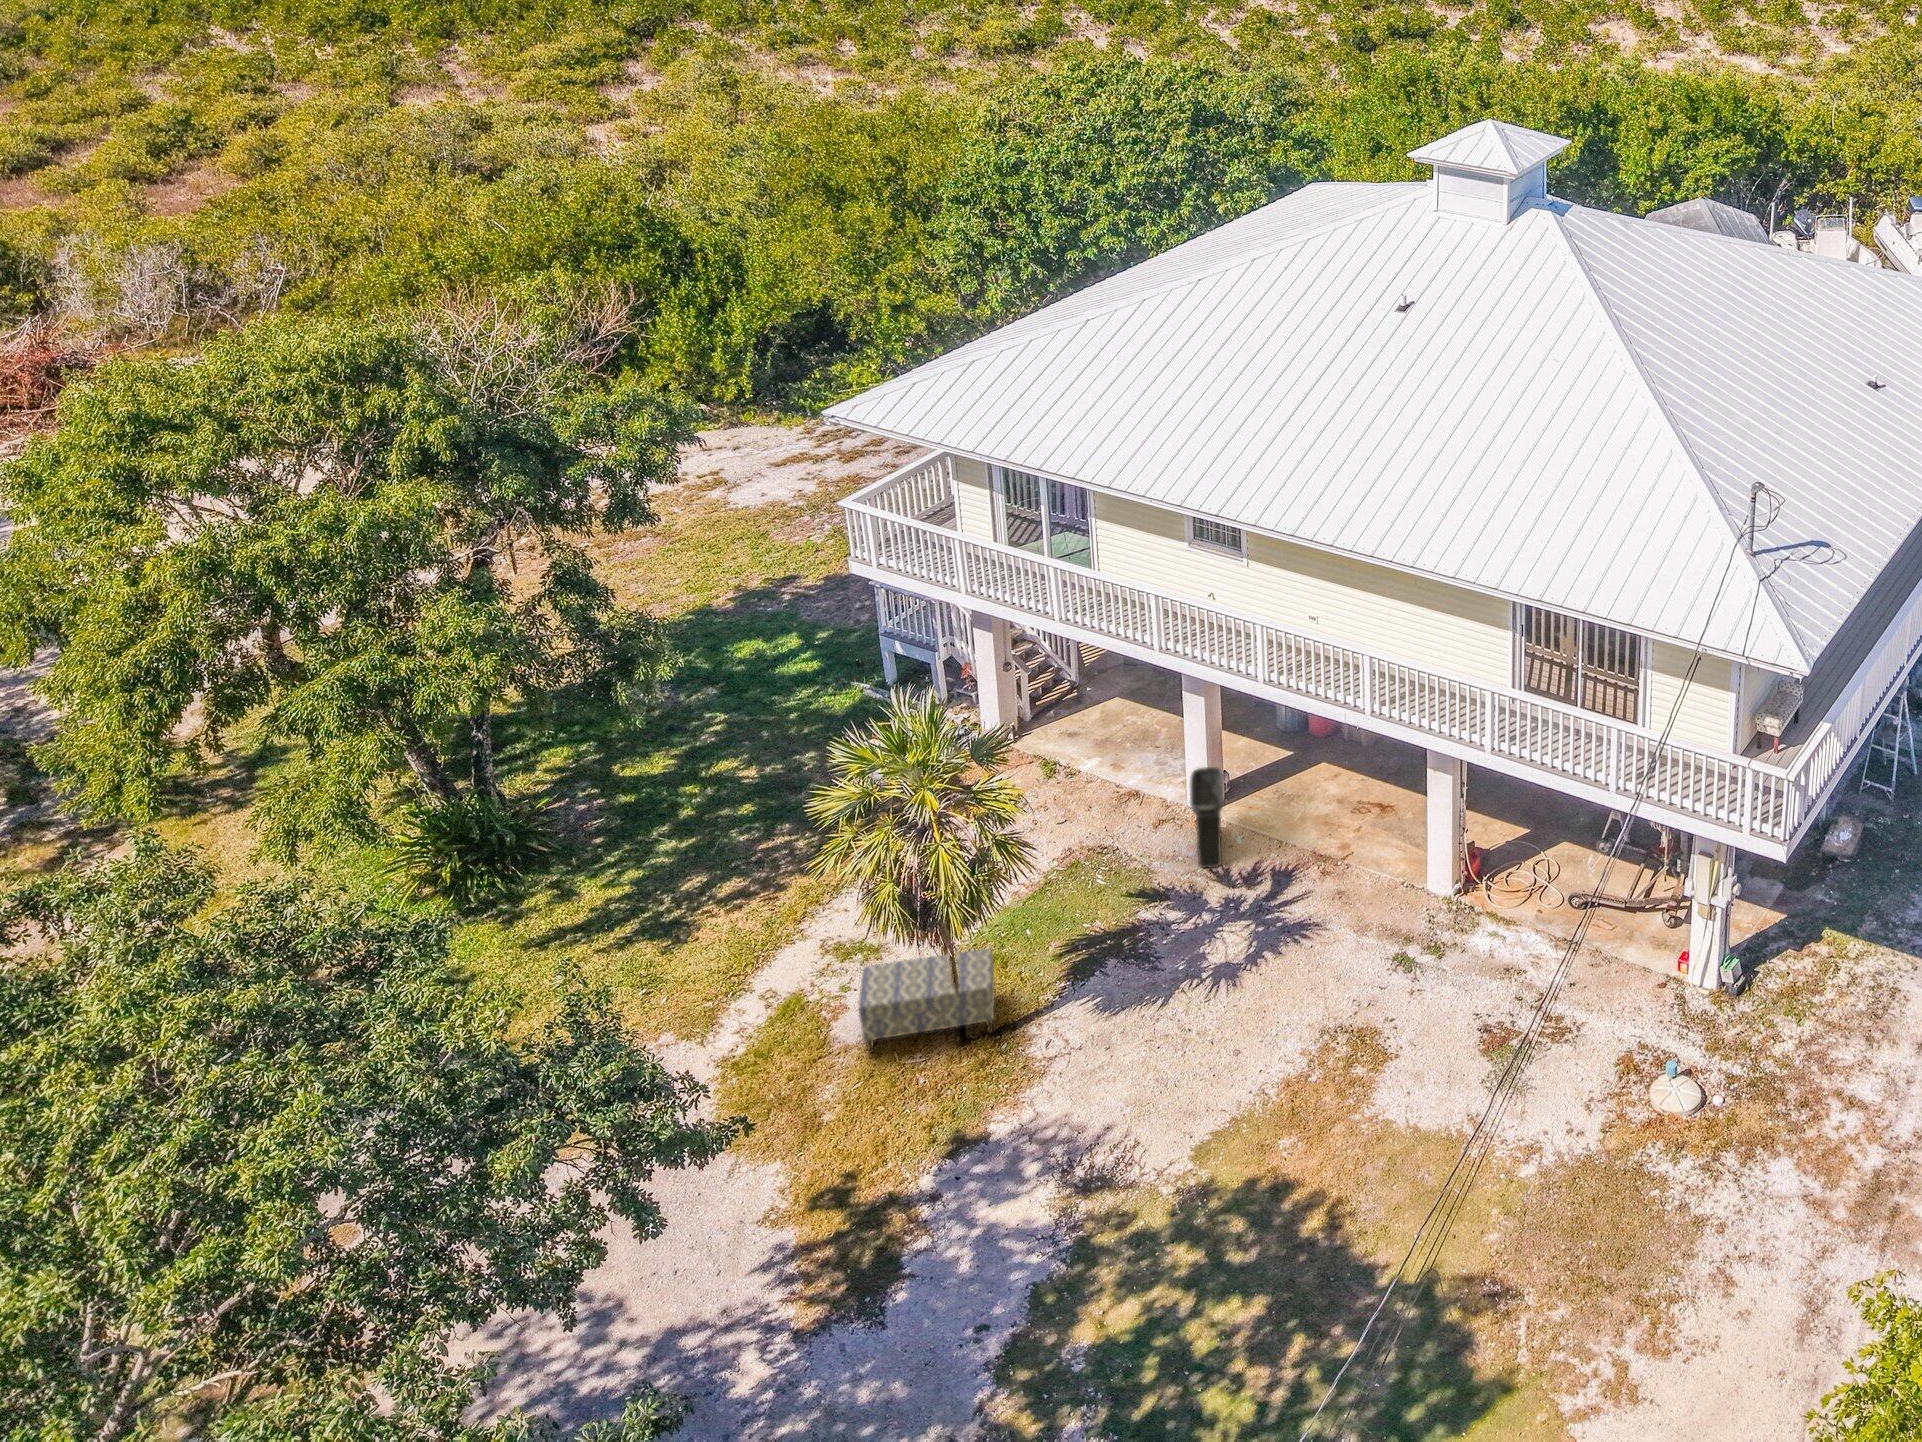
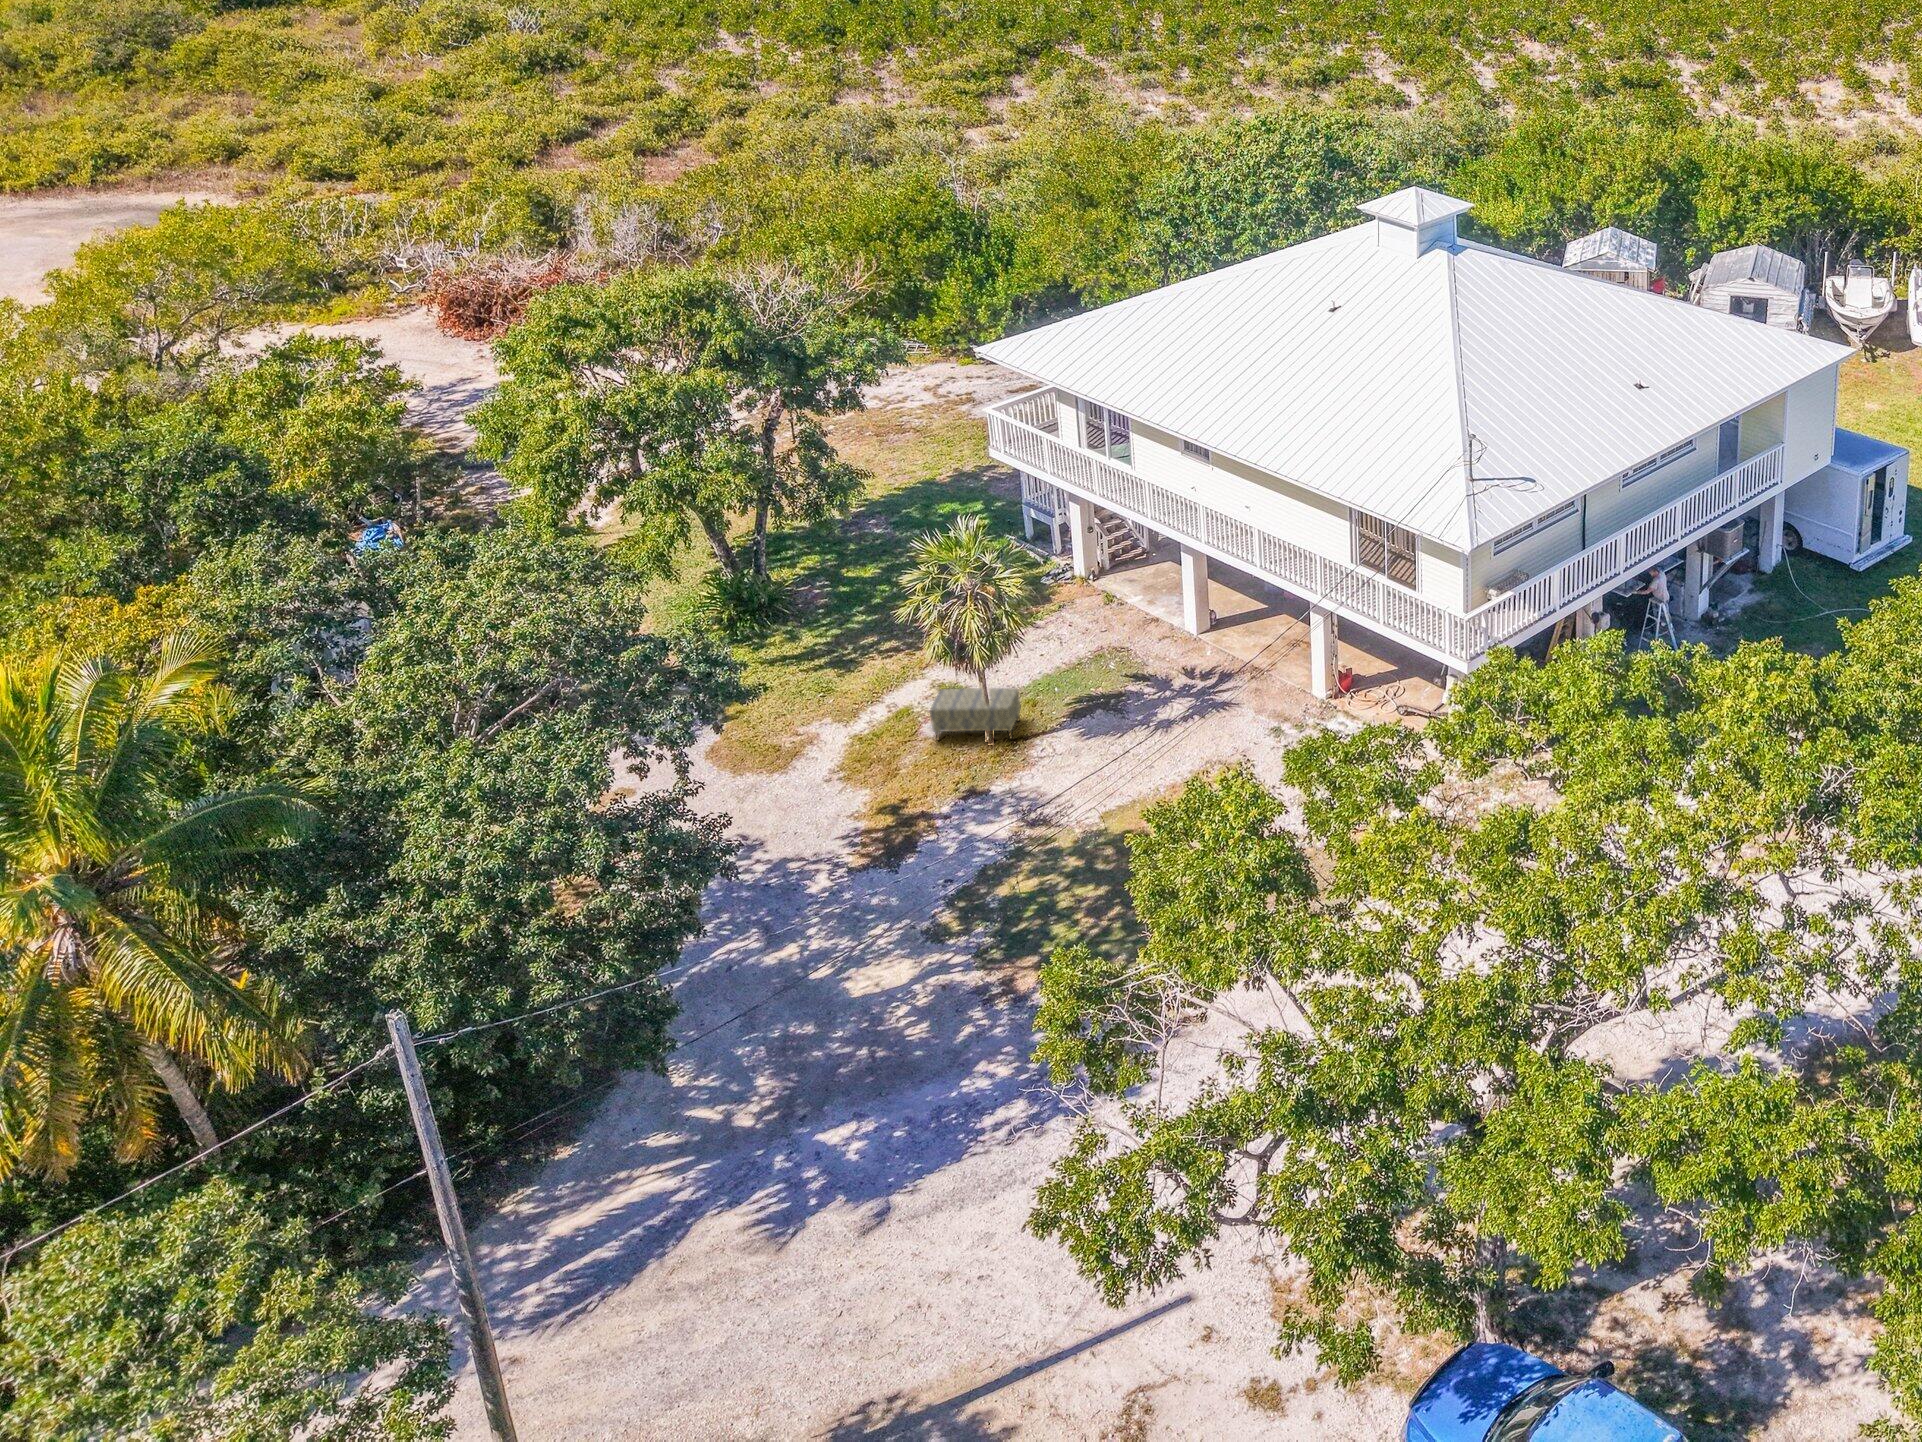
trash can: present [1190,767,1224,868] -> none [1170,599,1199,665]

